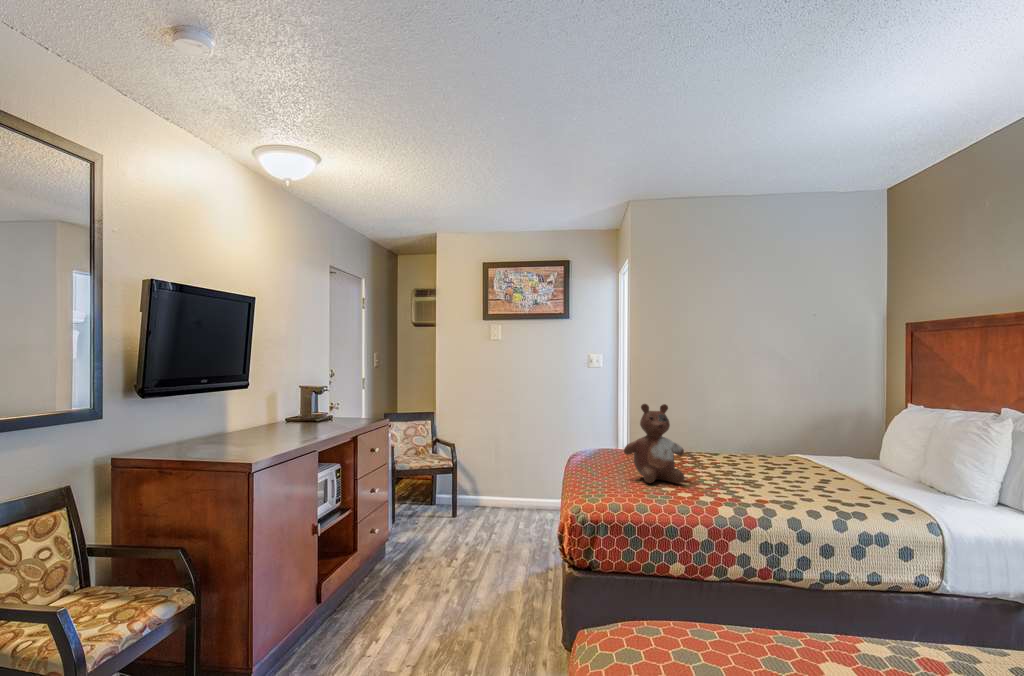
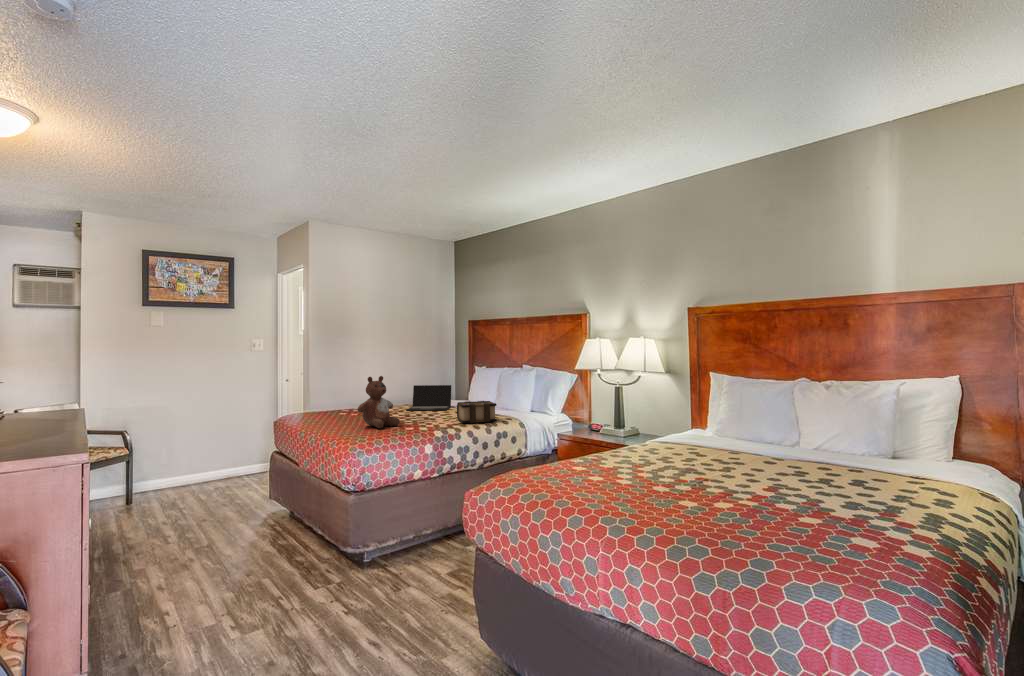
laptop: none [738,428,826,474] -> present [406,385,451,411]
book: none [790,461,865,508] -> present [457,401,497,423]

